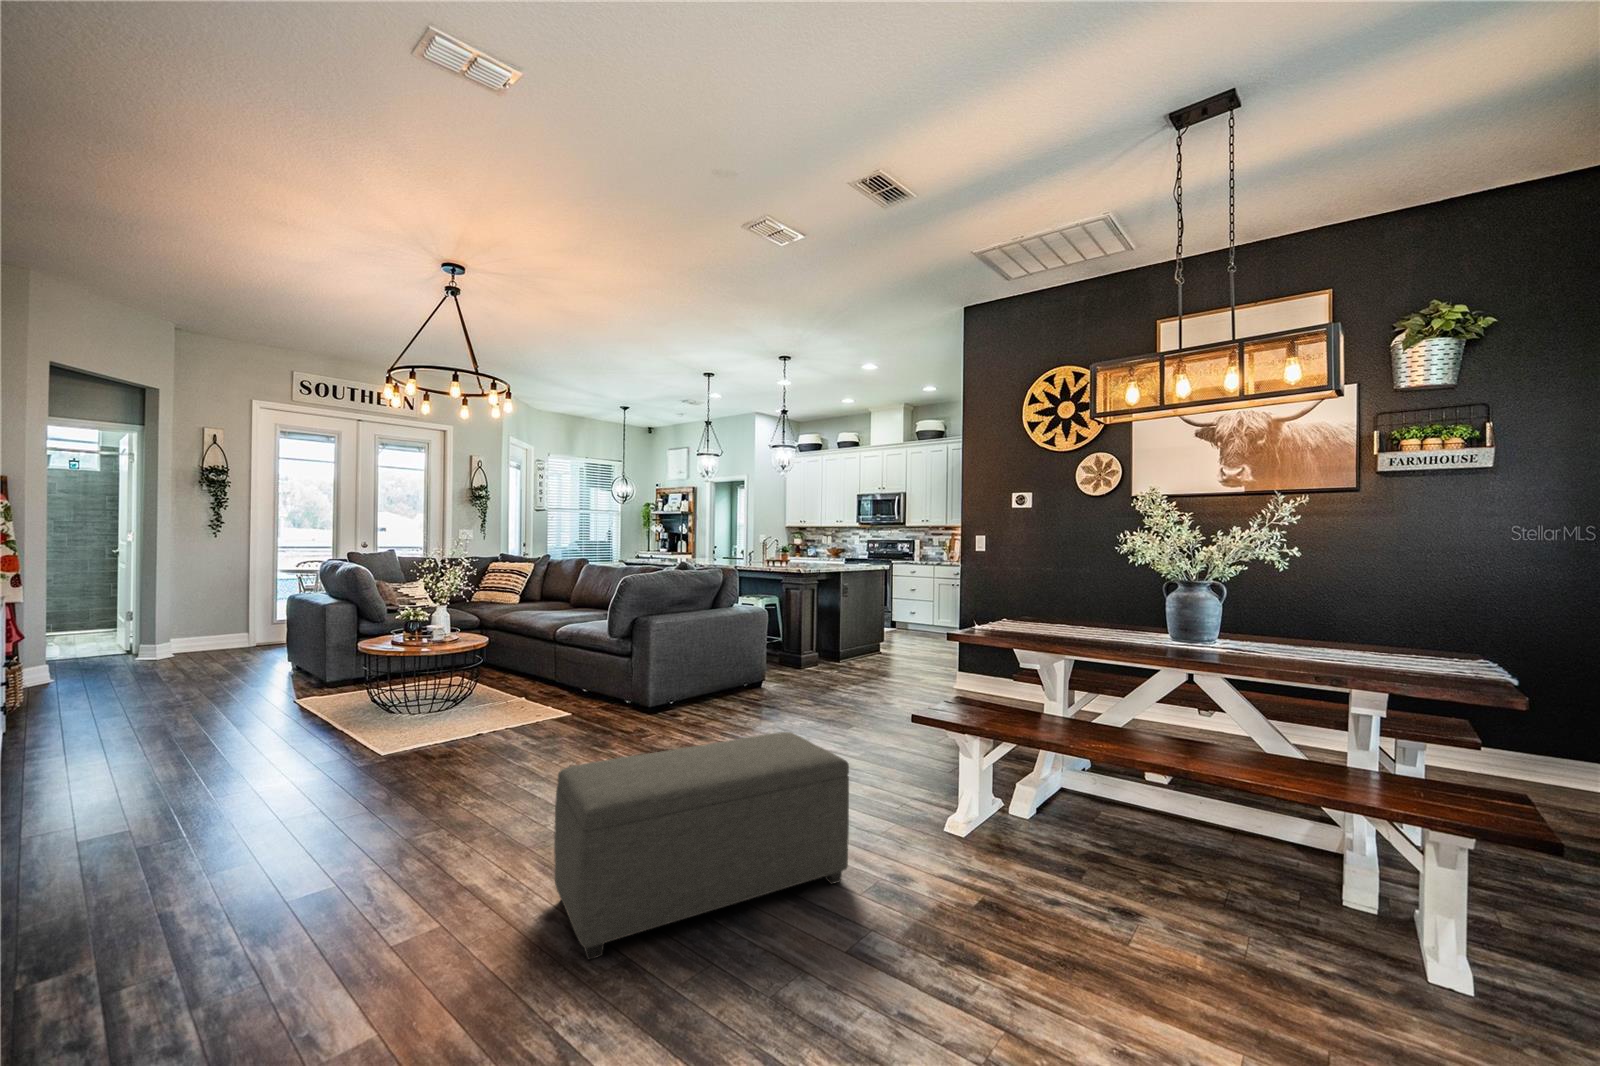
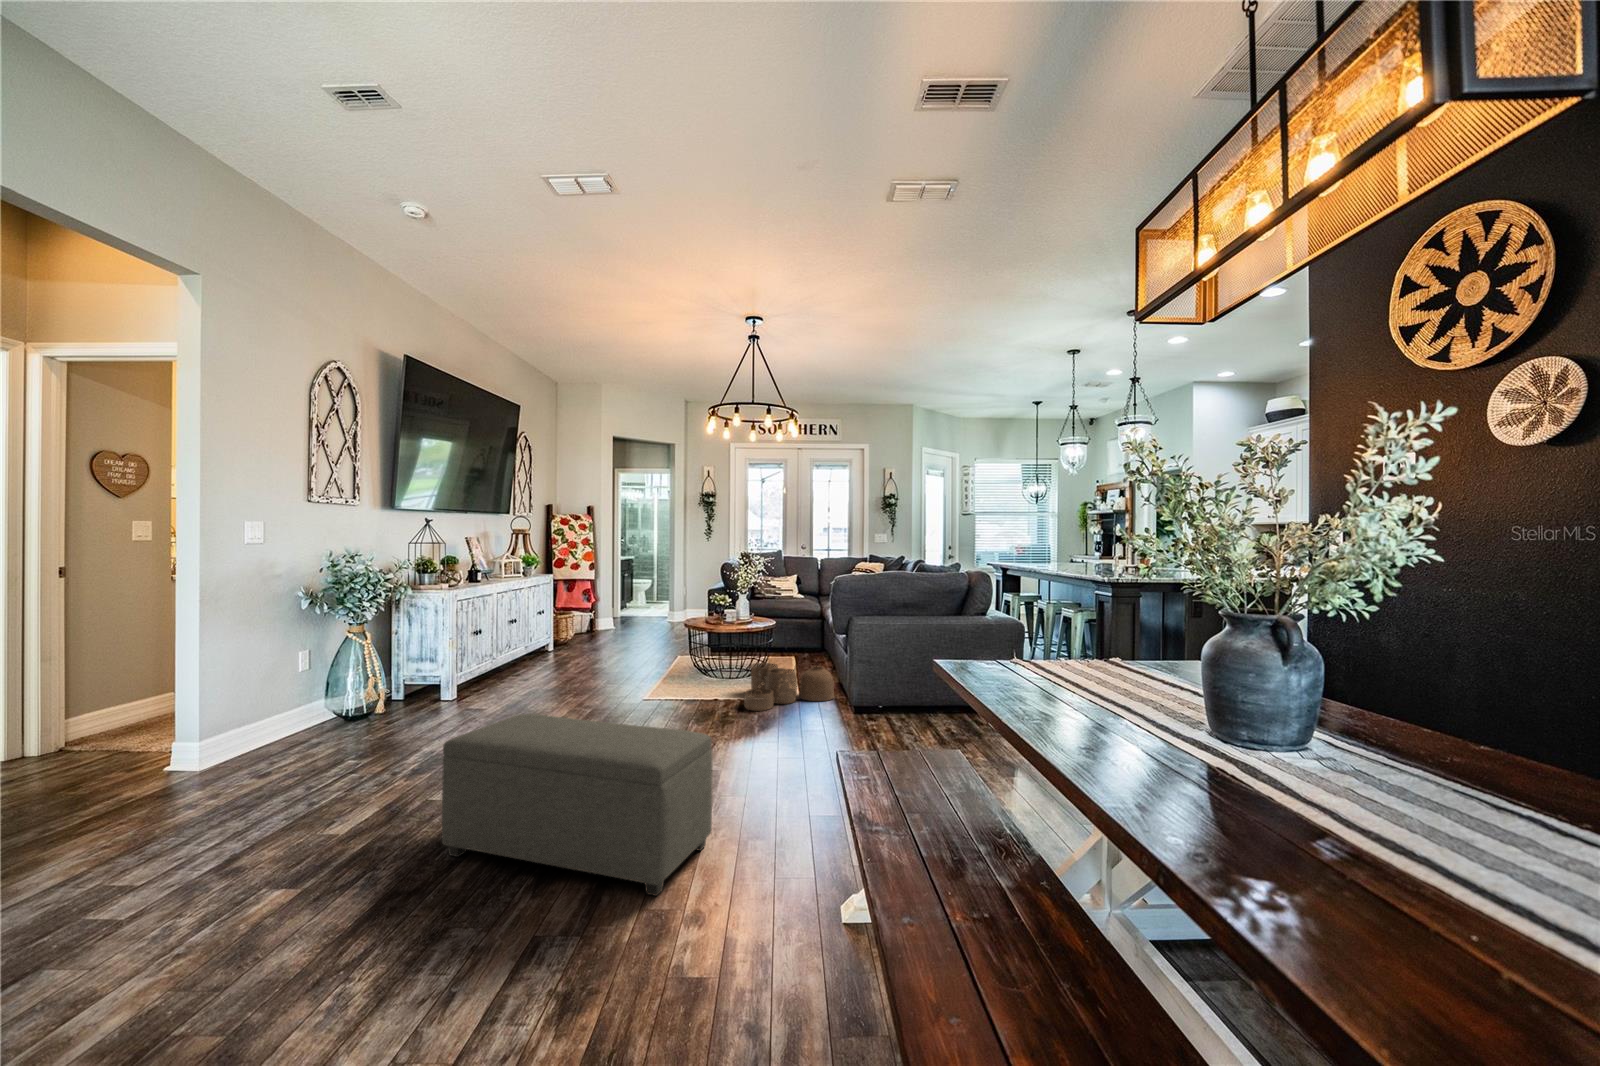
woven basket: none [511,672,608,735] -> present [744,659,834,711]

